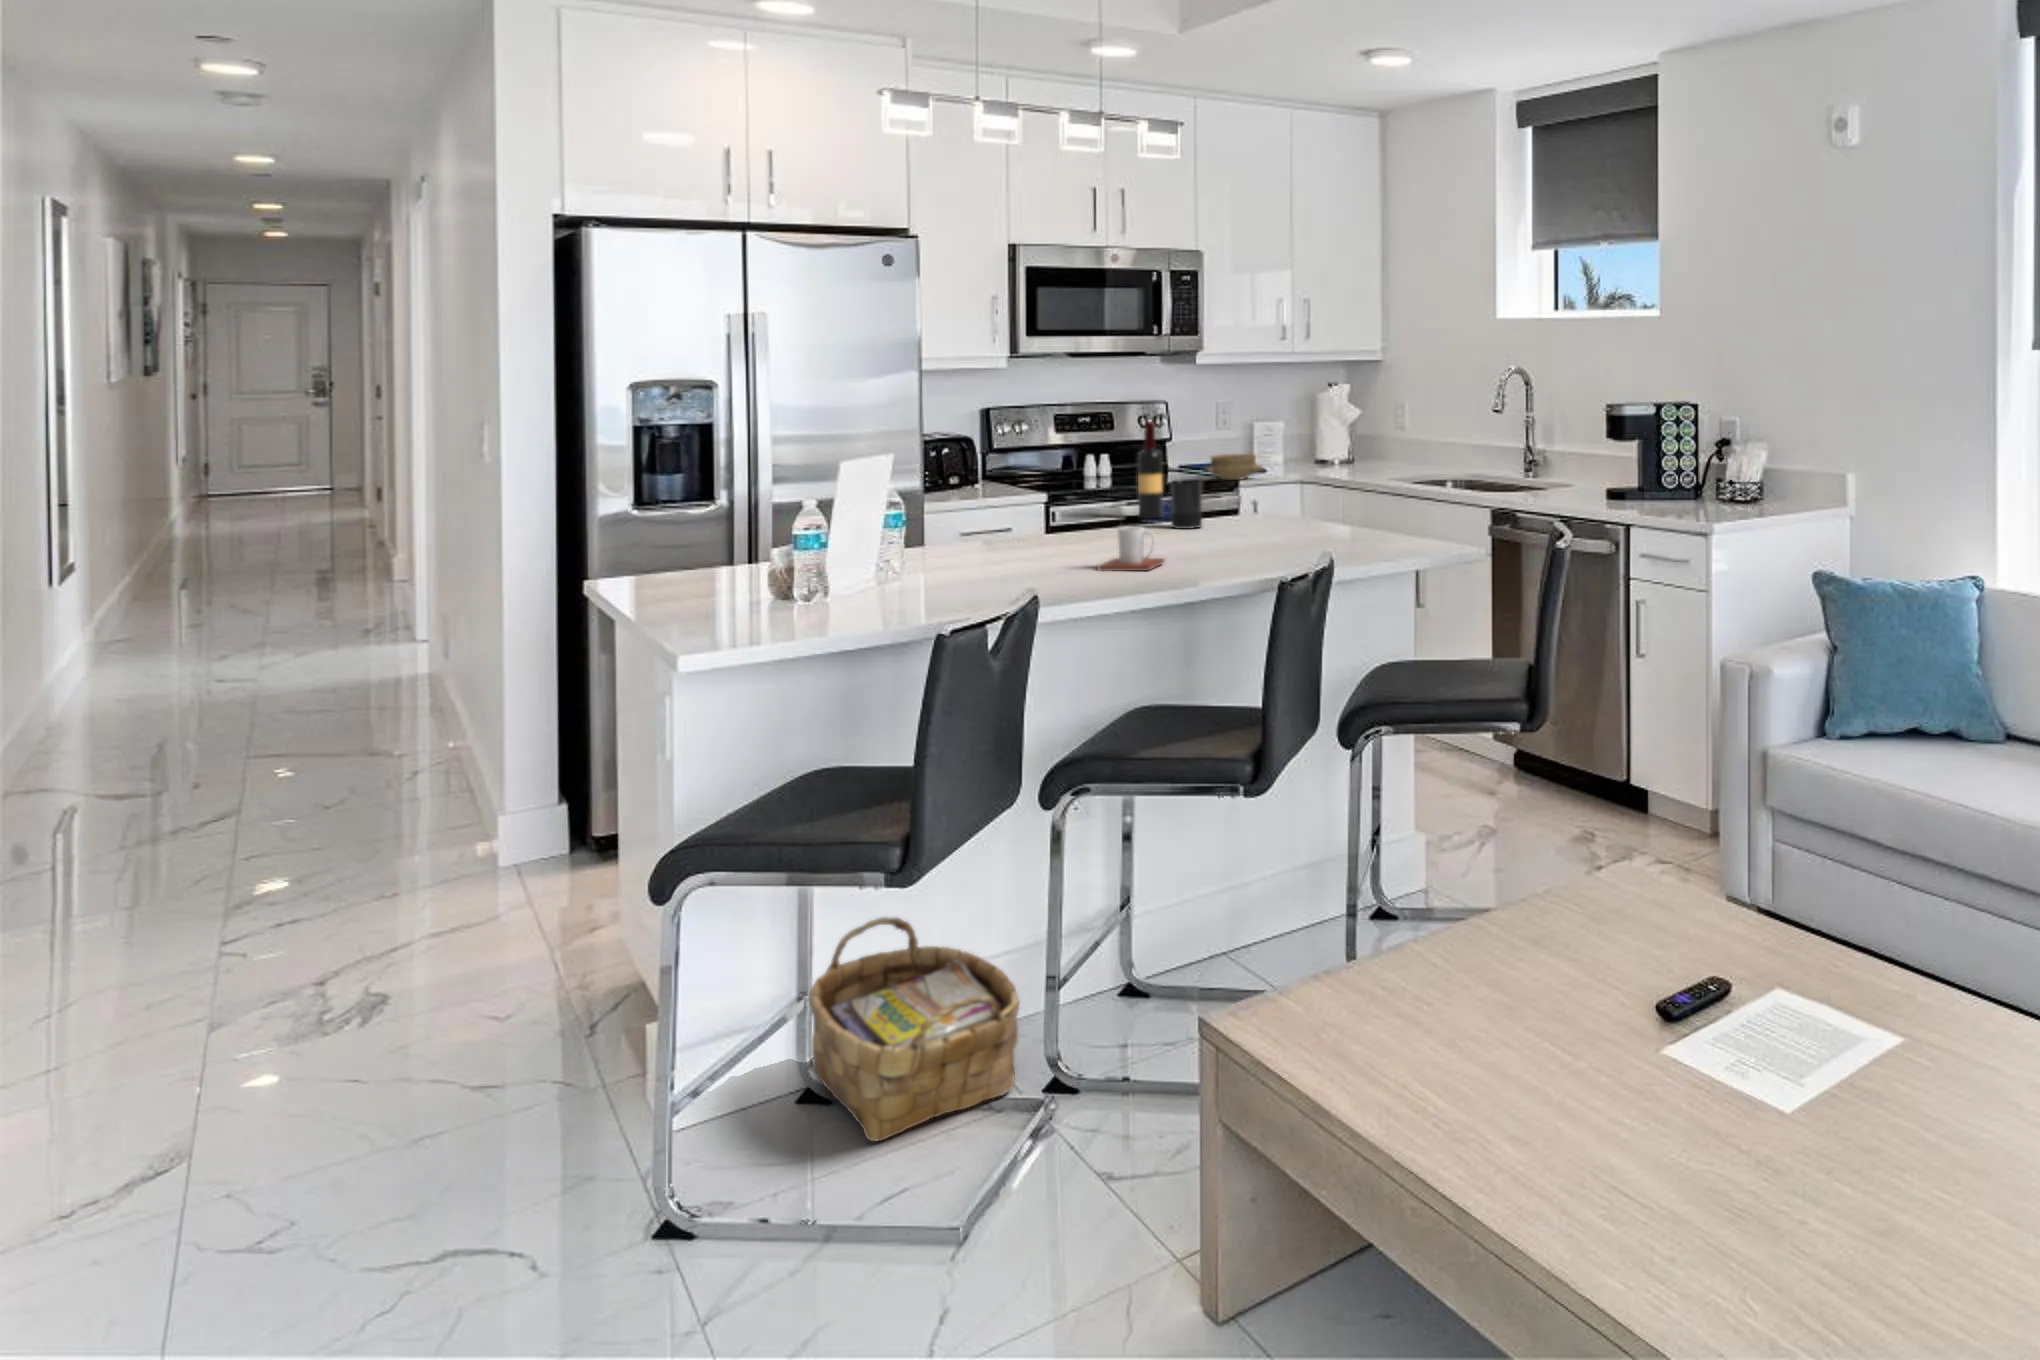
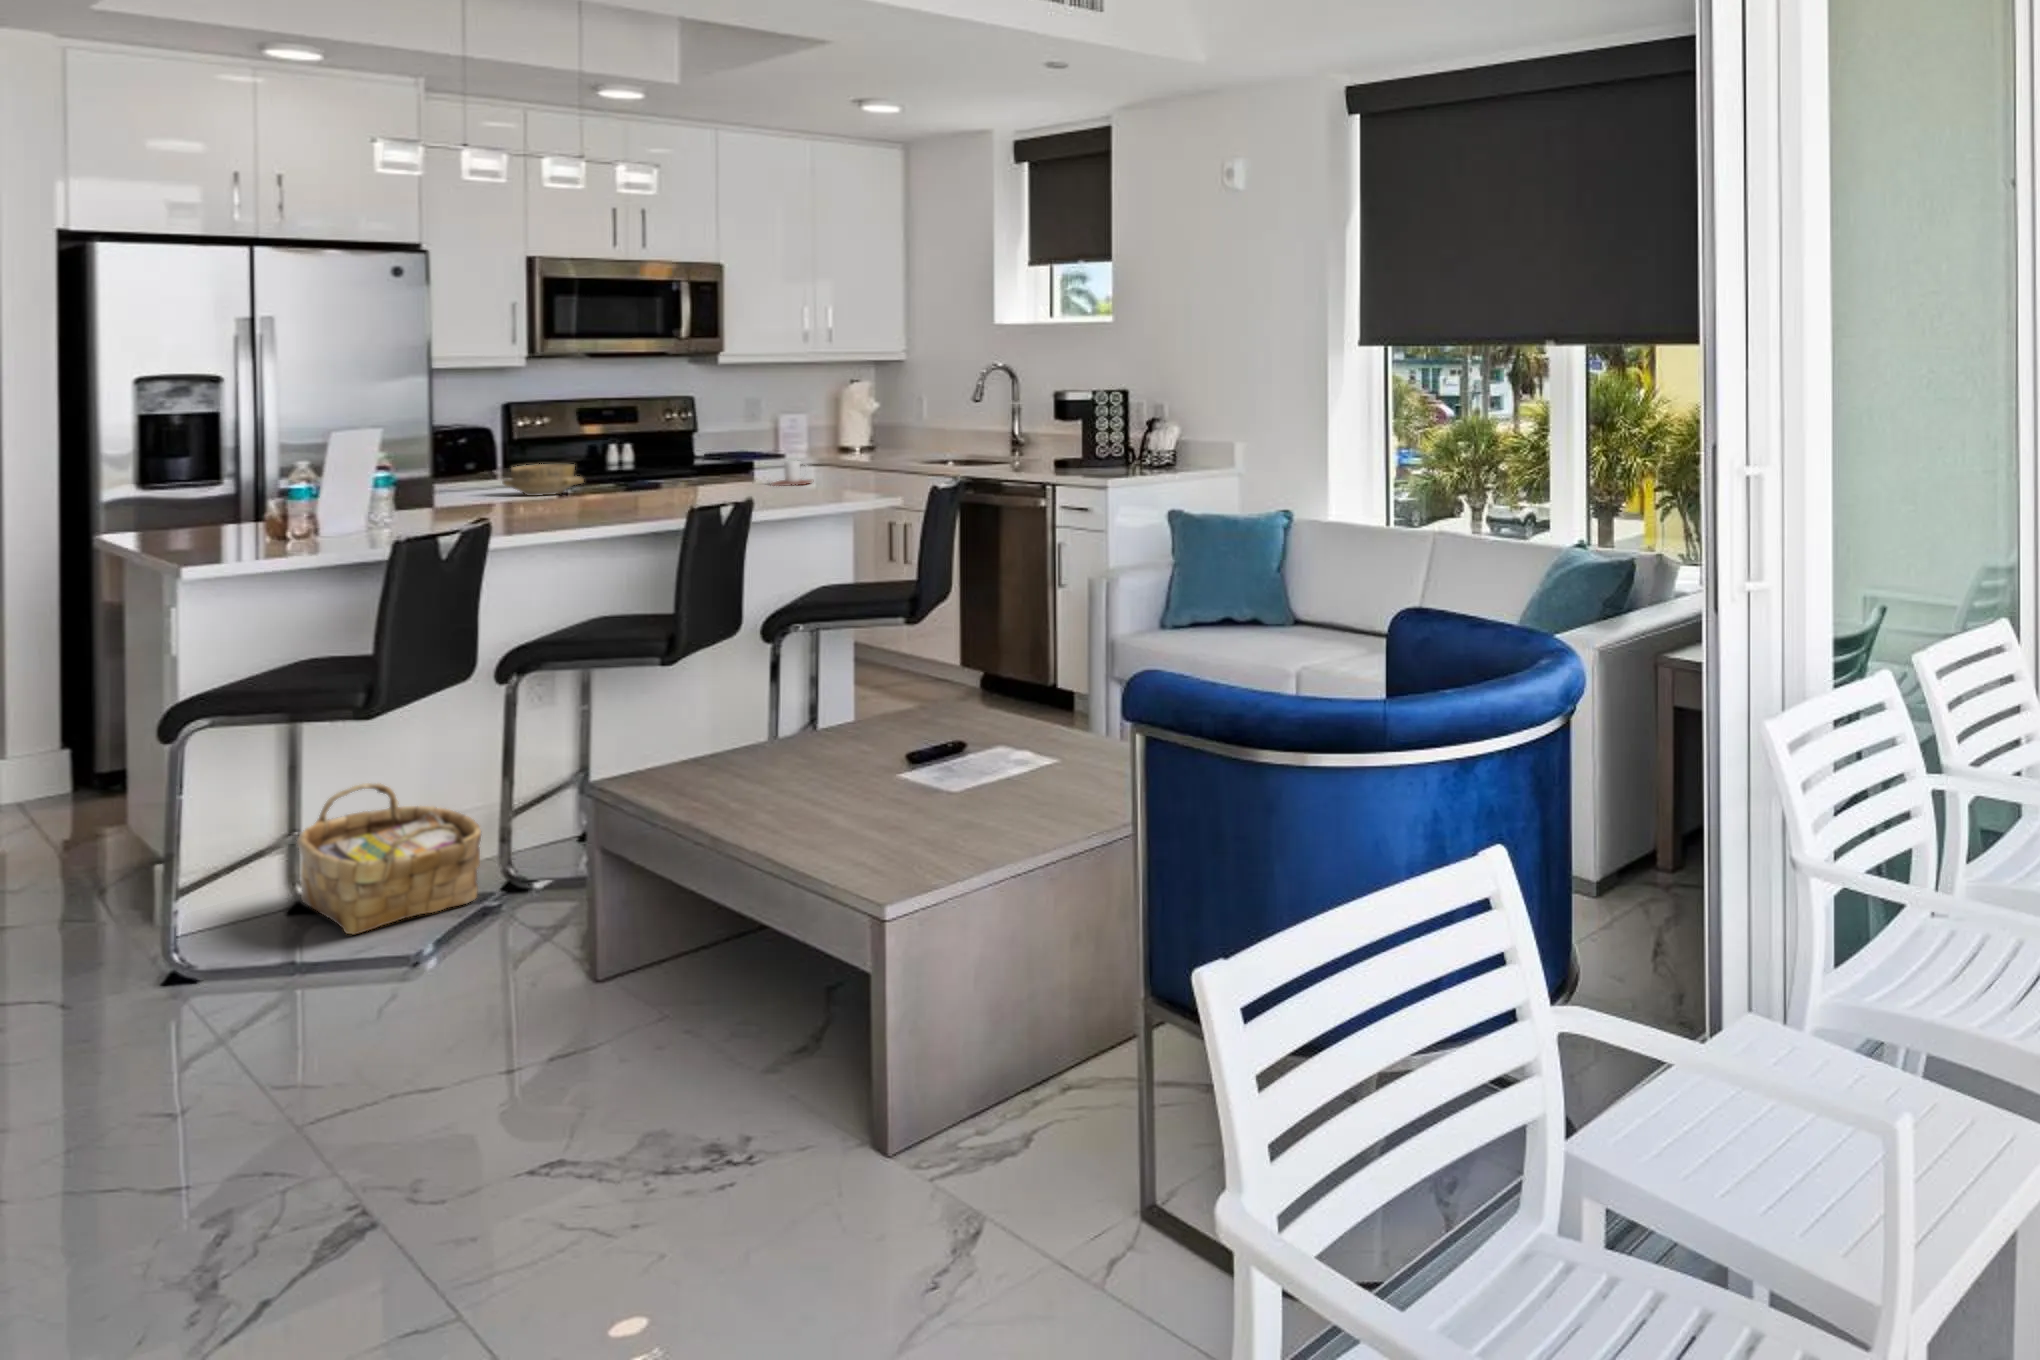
wine bottle: present [1138,421,1163,519] -> none [640,409,663,491]
ceramic bowl: present [1204,454,1262,480] -> present [503,464,584,496]
candle: present [1171,479,1202,529] -> none [663,453,693,496]
mug: present [1097,526,1164,571] -> present [772,460,812,486]

